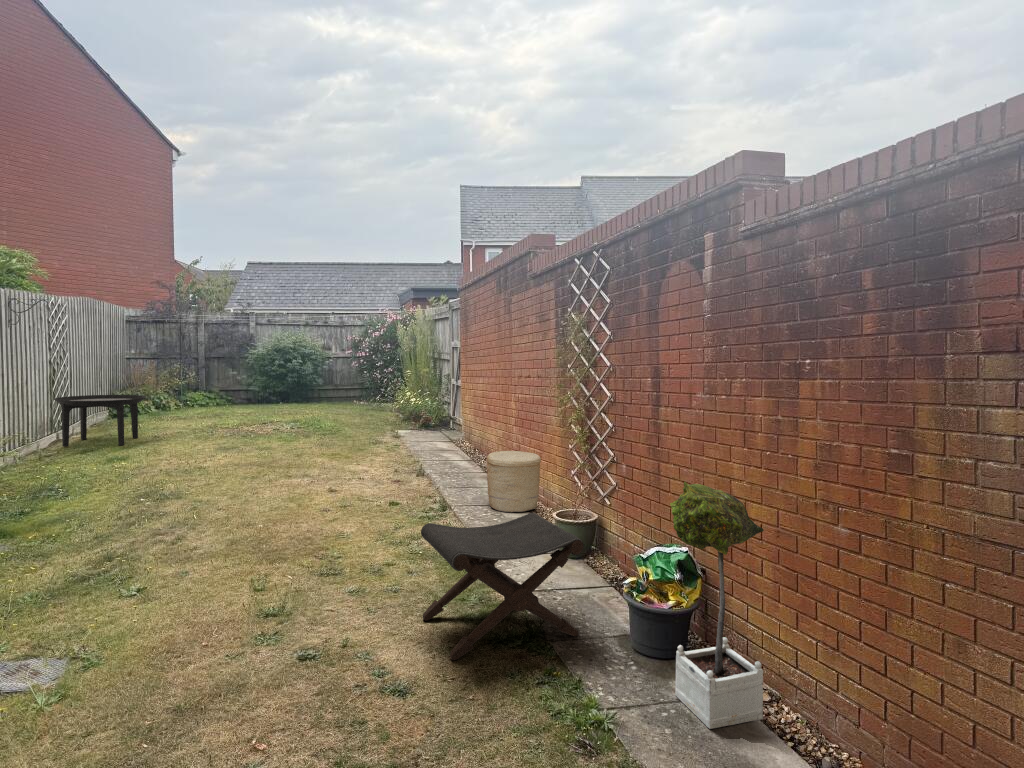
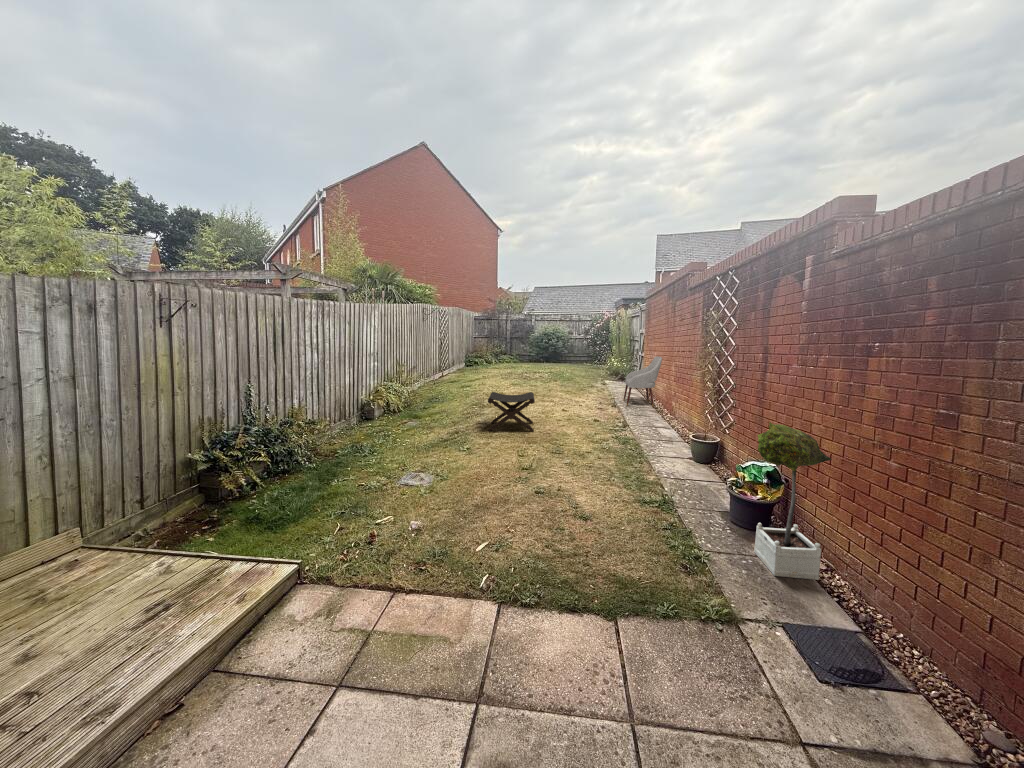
chair: none [433,386,494,472] -> present [623,356,662,407]
round table: present [54,395,146,447] -> none [445,358,482,383]
woven basket: present [487,451,541,512] -> none [652,396,688,433]
footstool: present [421,513,584,660] -> present [488,392,535,431]

